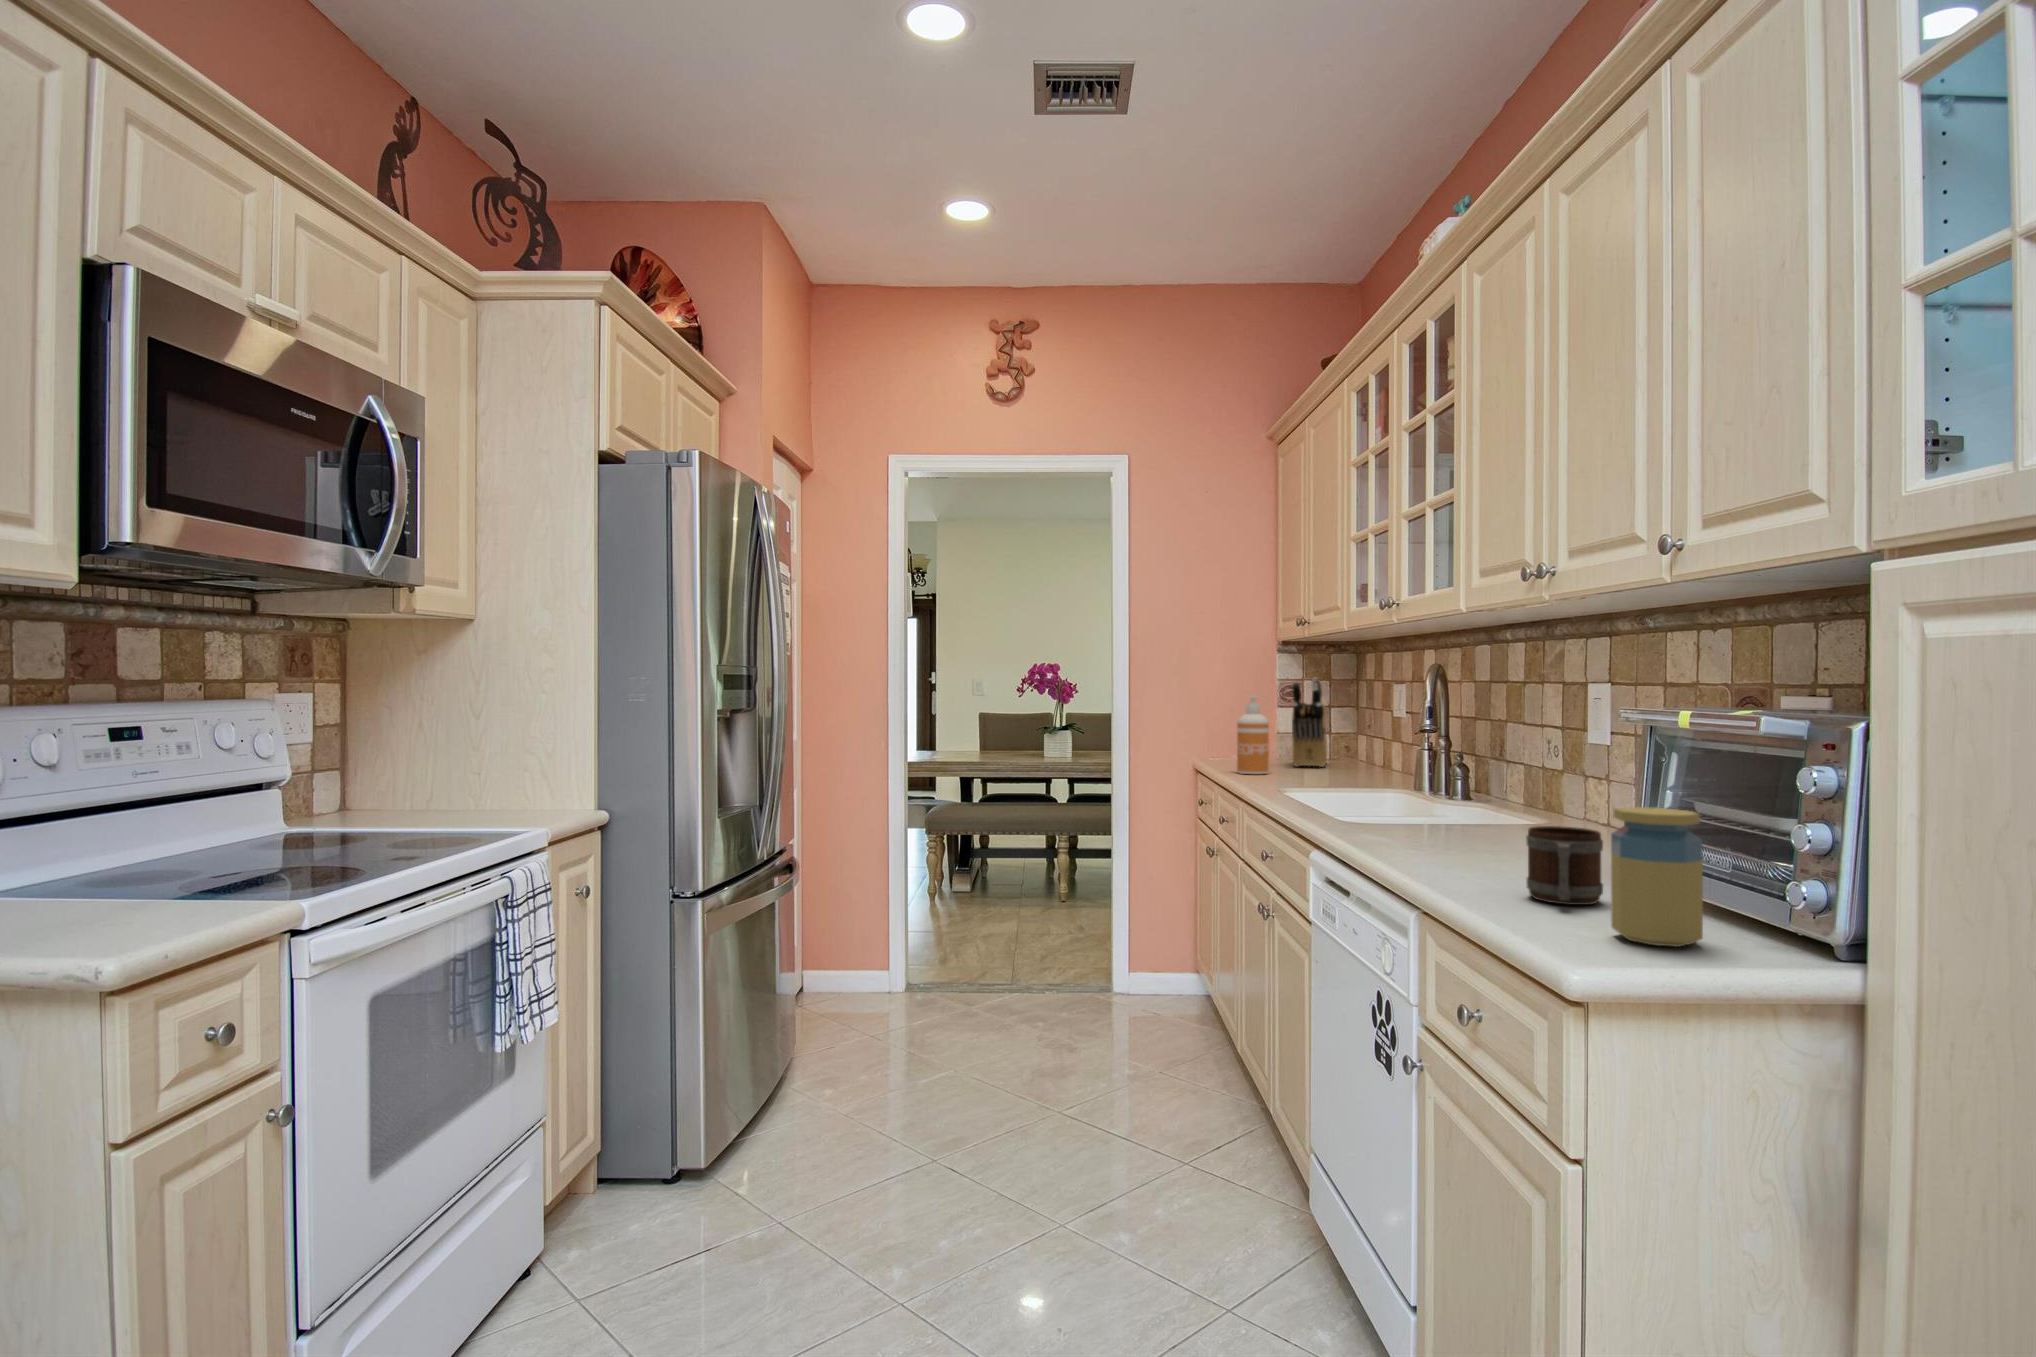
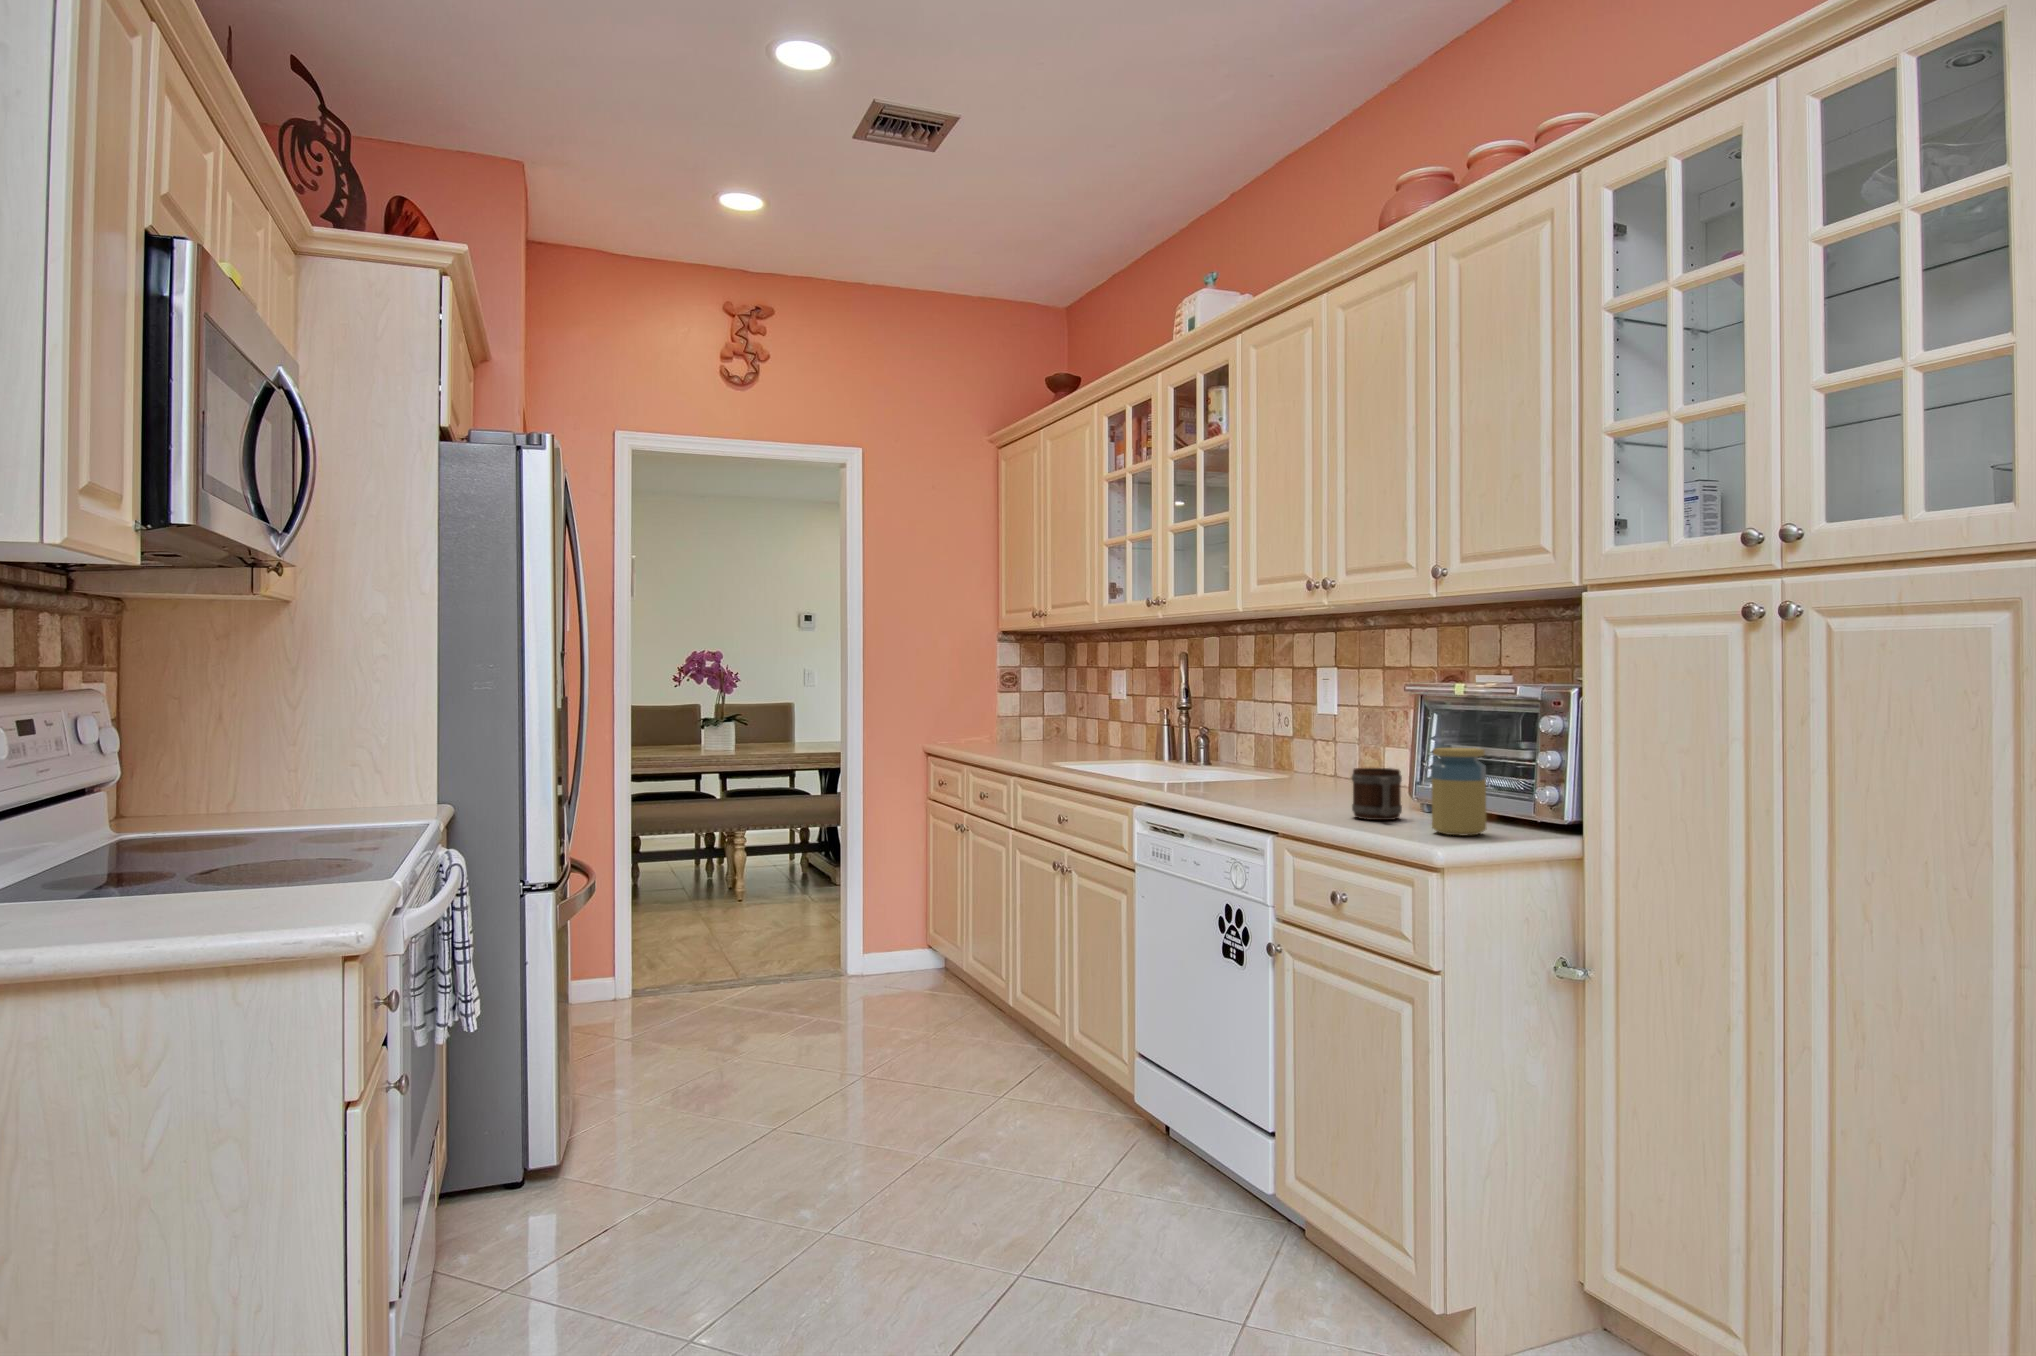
knife block: present [1292,678,1327,767] -> none [1017,665,1053,746]
soap dispenser: present [1237,696,1269,774] -> none [987,682,1015,753]

